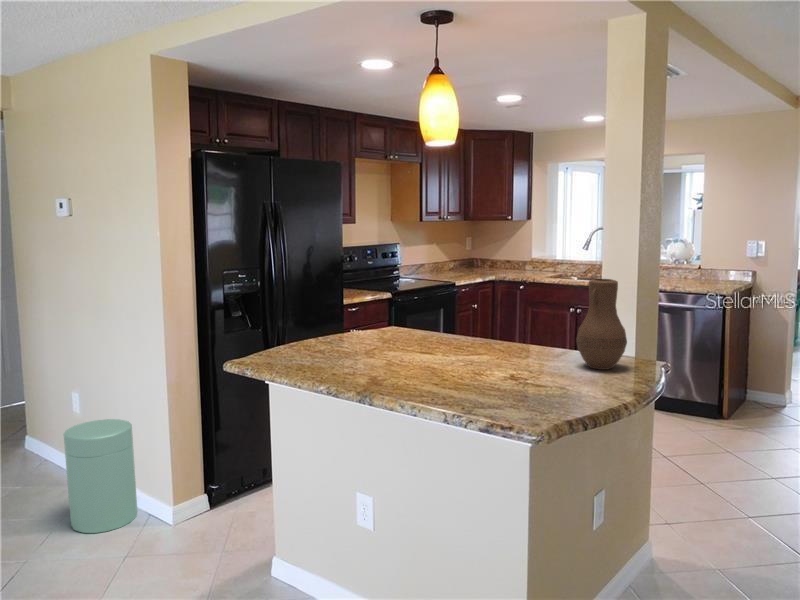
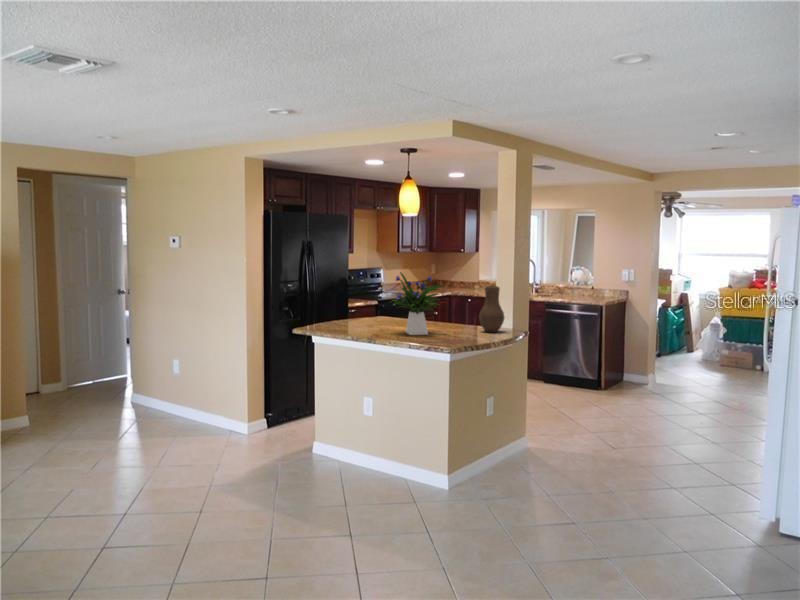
flower arrangement: none [395,254,511,380] -> present [392,272,443,335]
trash can: present [64,419,137,533] -> none [183,372,223,438]

